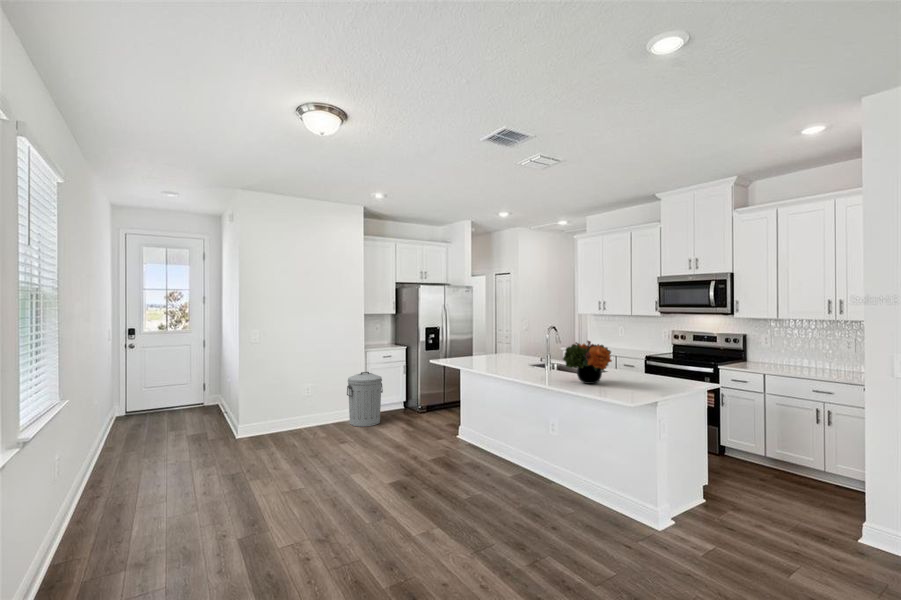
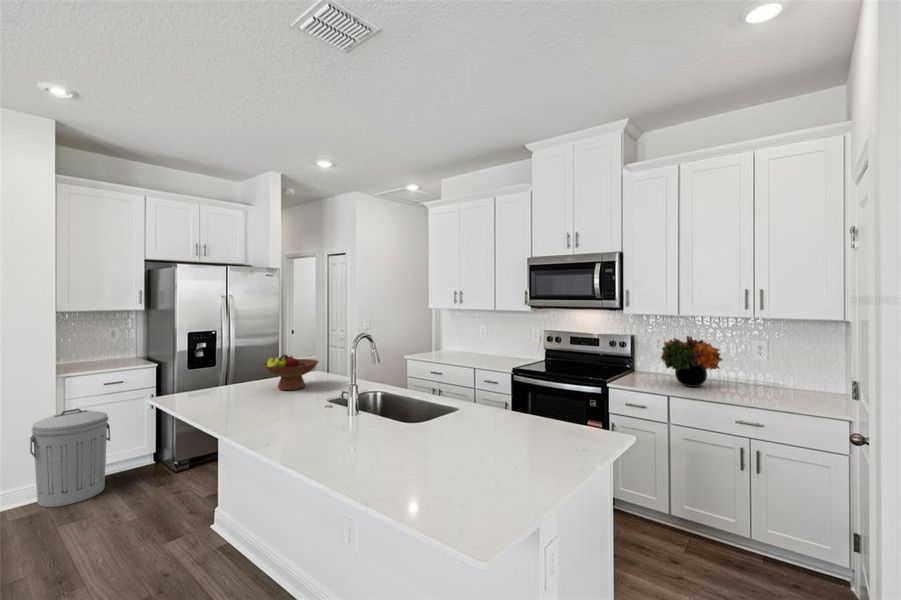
fruit bowl: none [486,340,517,361] -> present [263,354,318,390]
flower arrangement: present [563,341,612,384] -> present [661,336,722,387]

